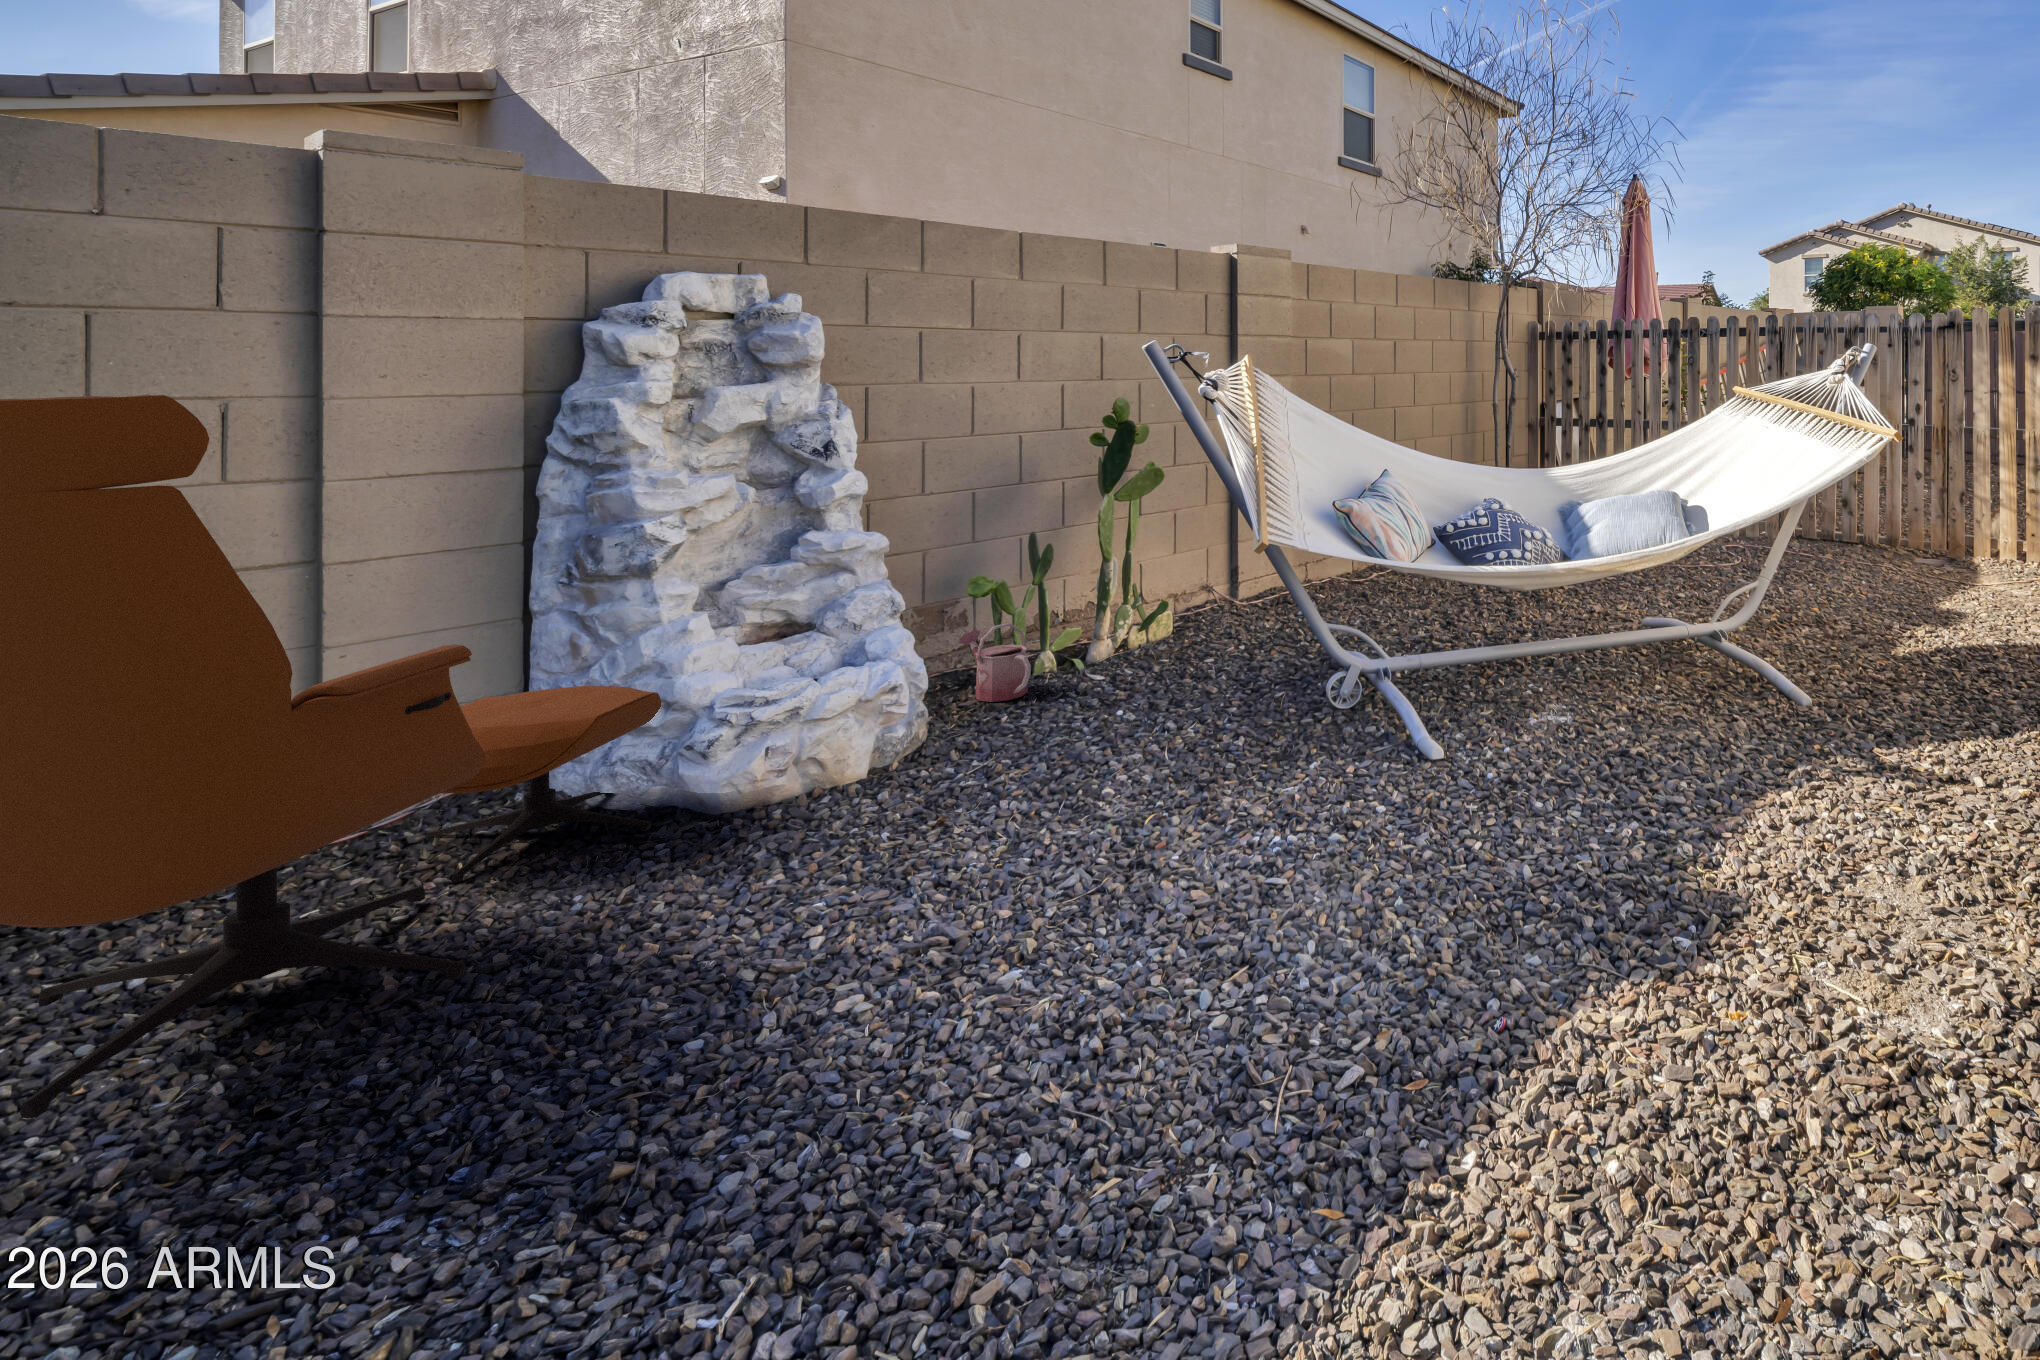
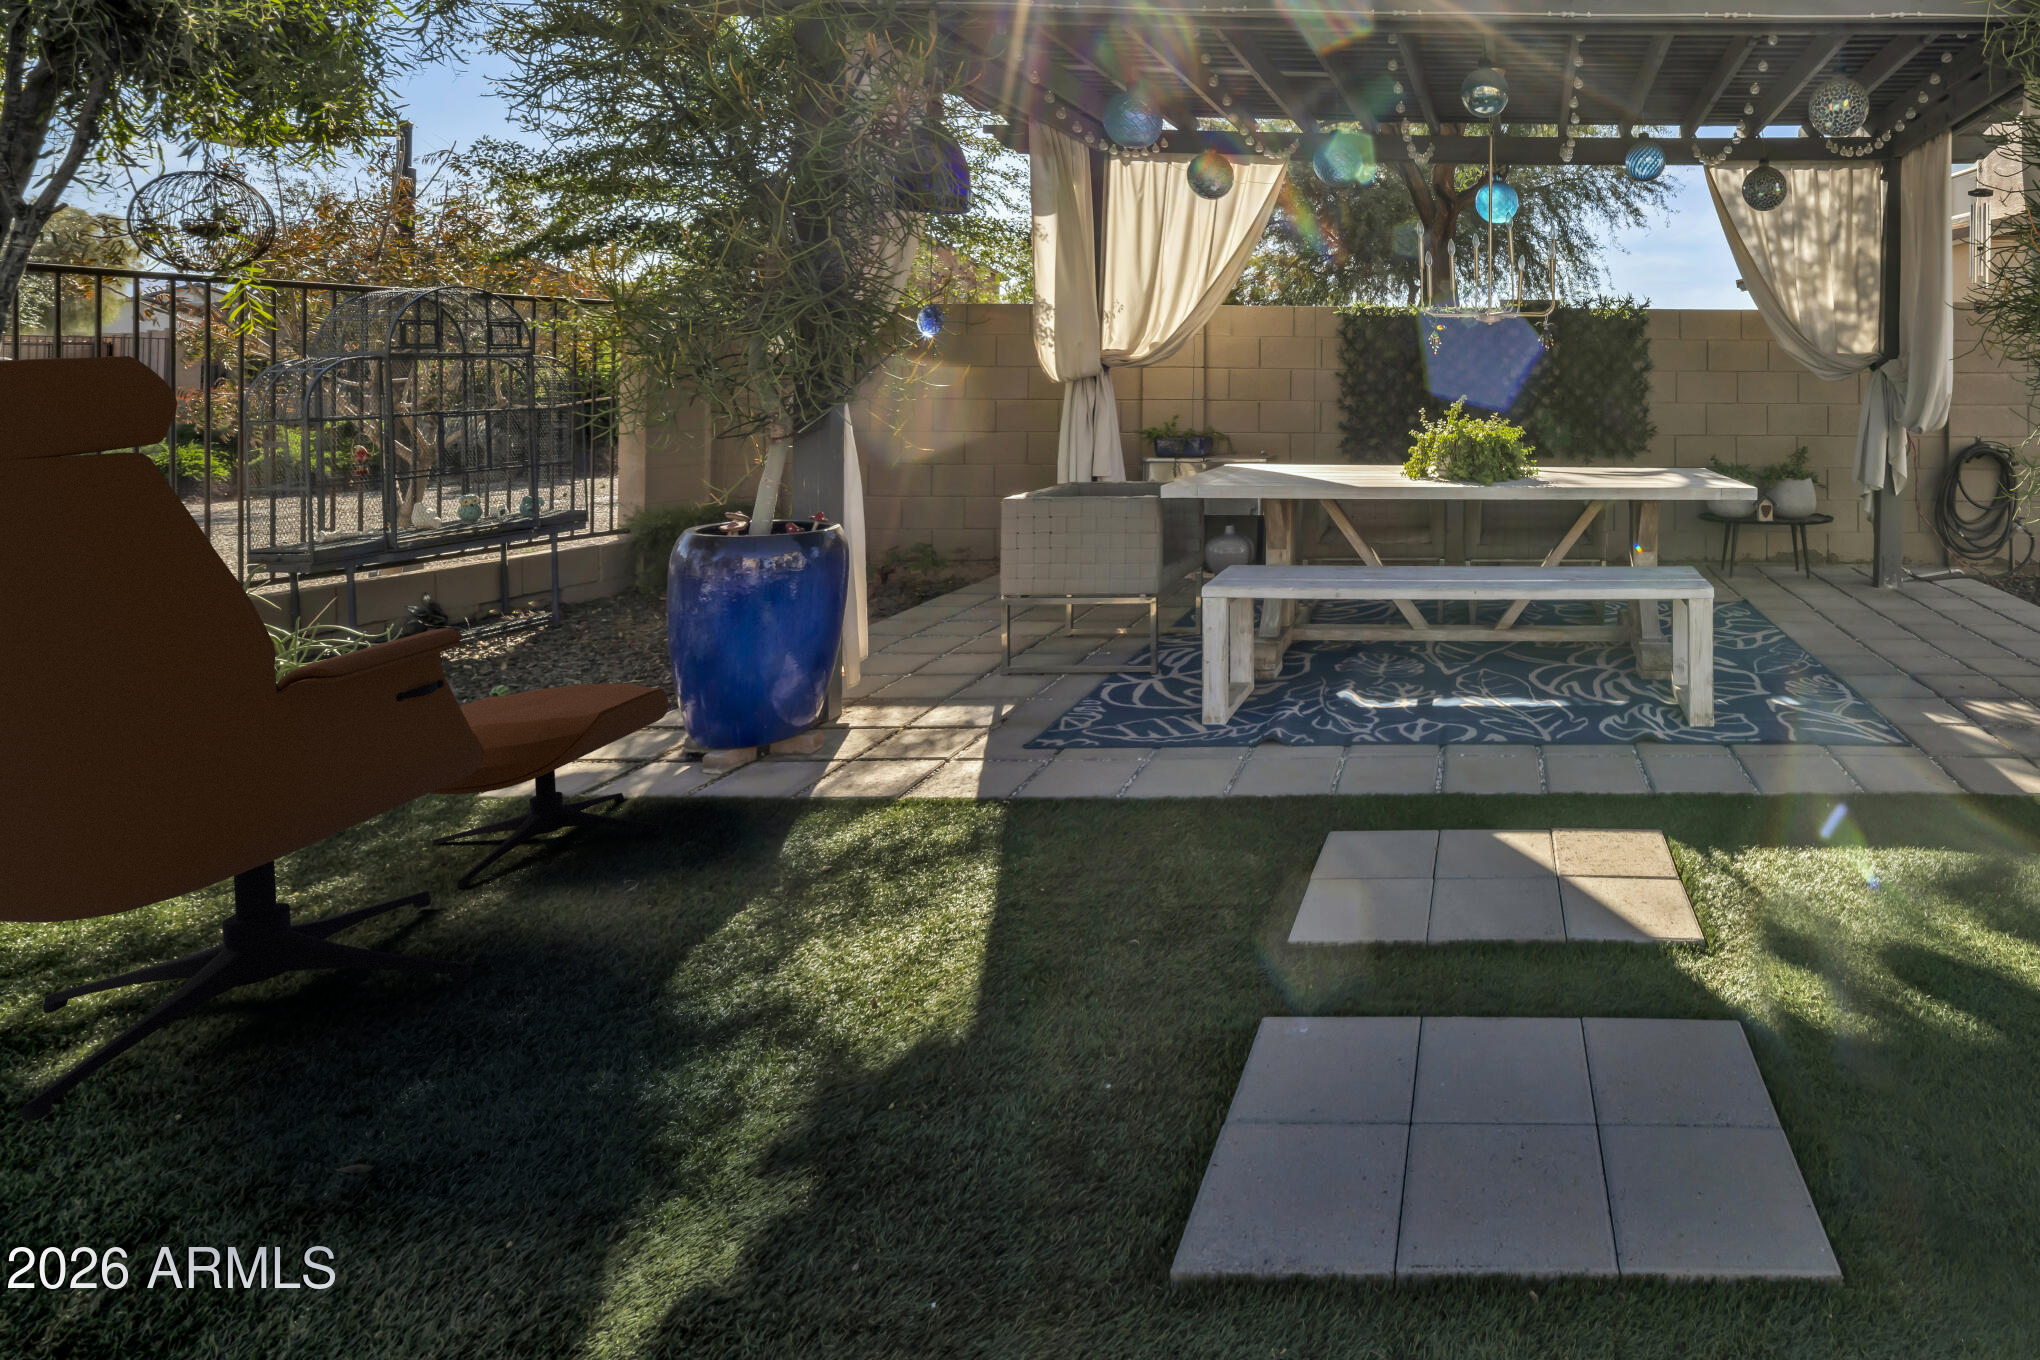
watering can: present [959,623,1031,702] -> none [981,617,1058,701]

